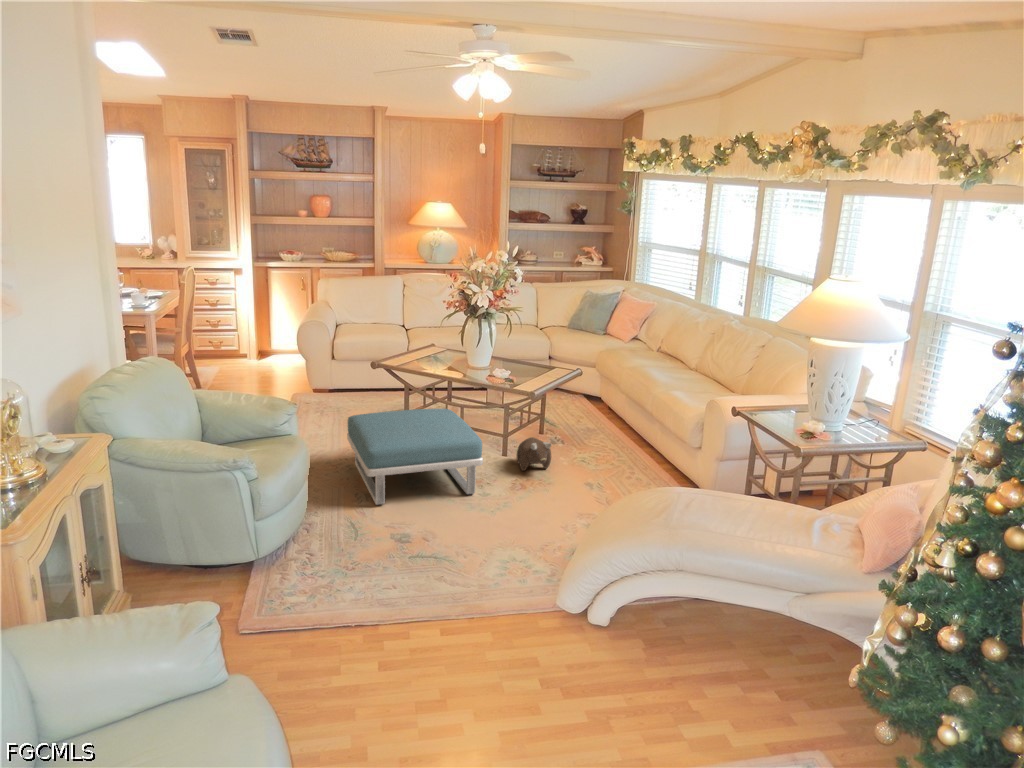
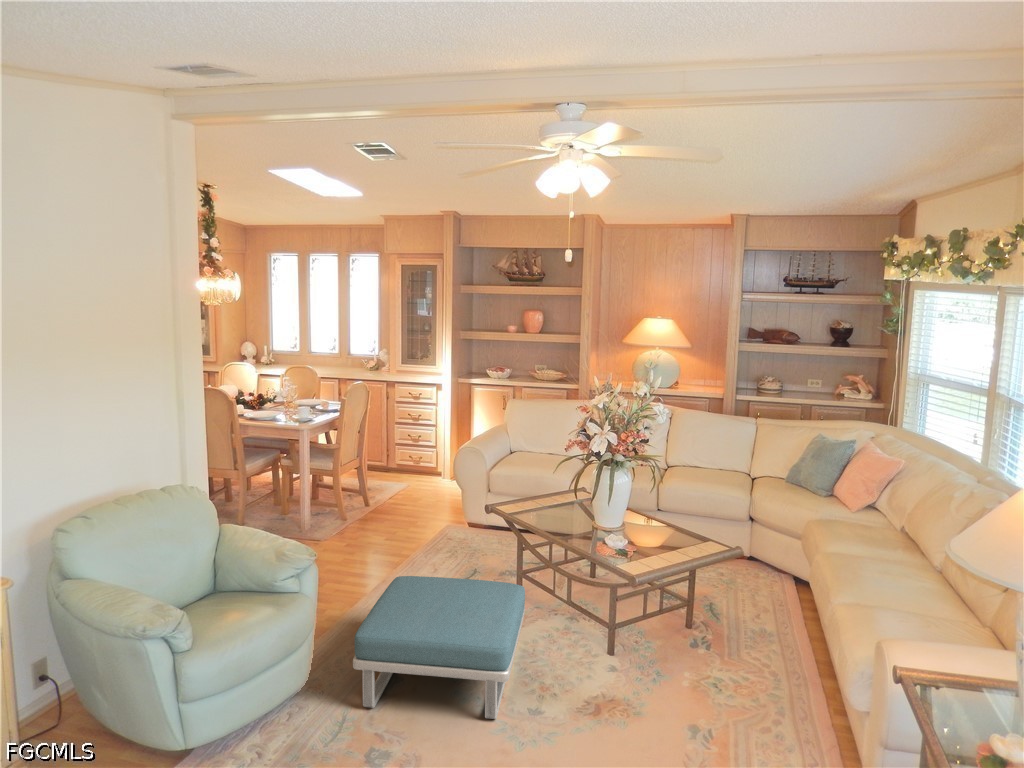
plush toy: present [517,437,551,471] -> none [589,647,637,698]

